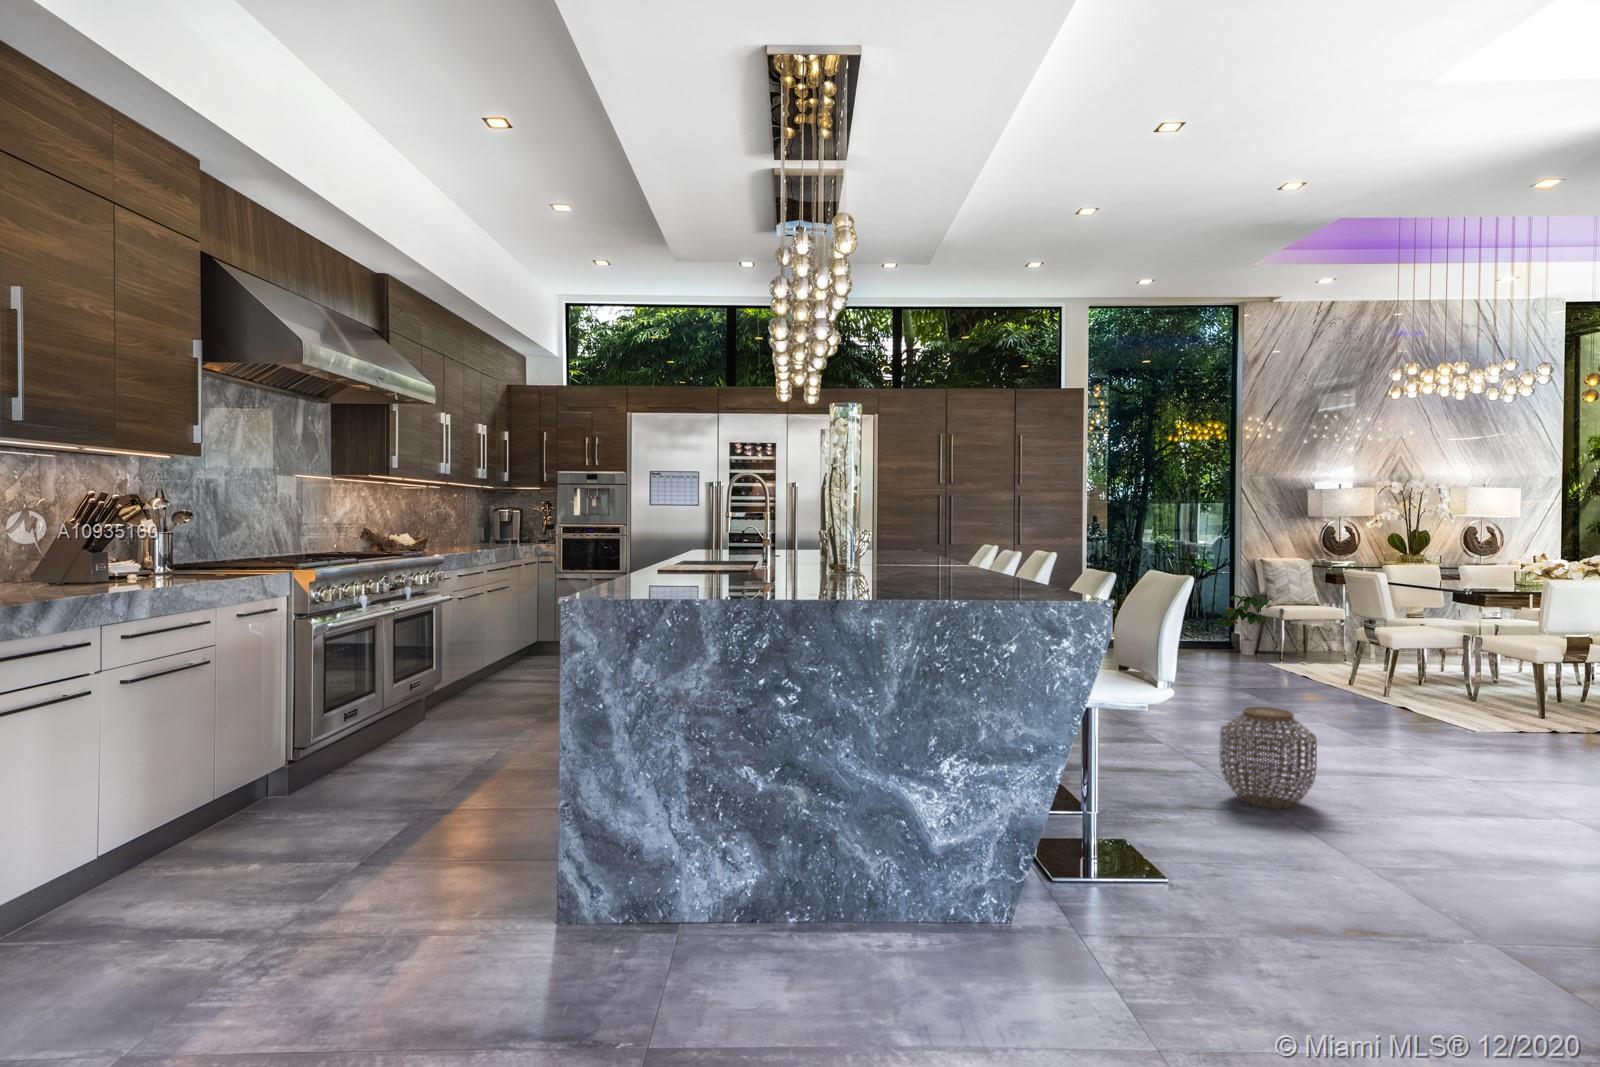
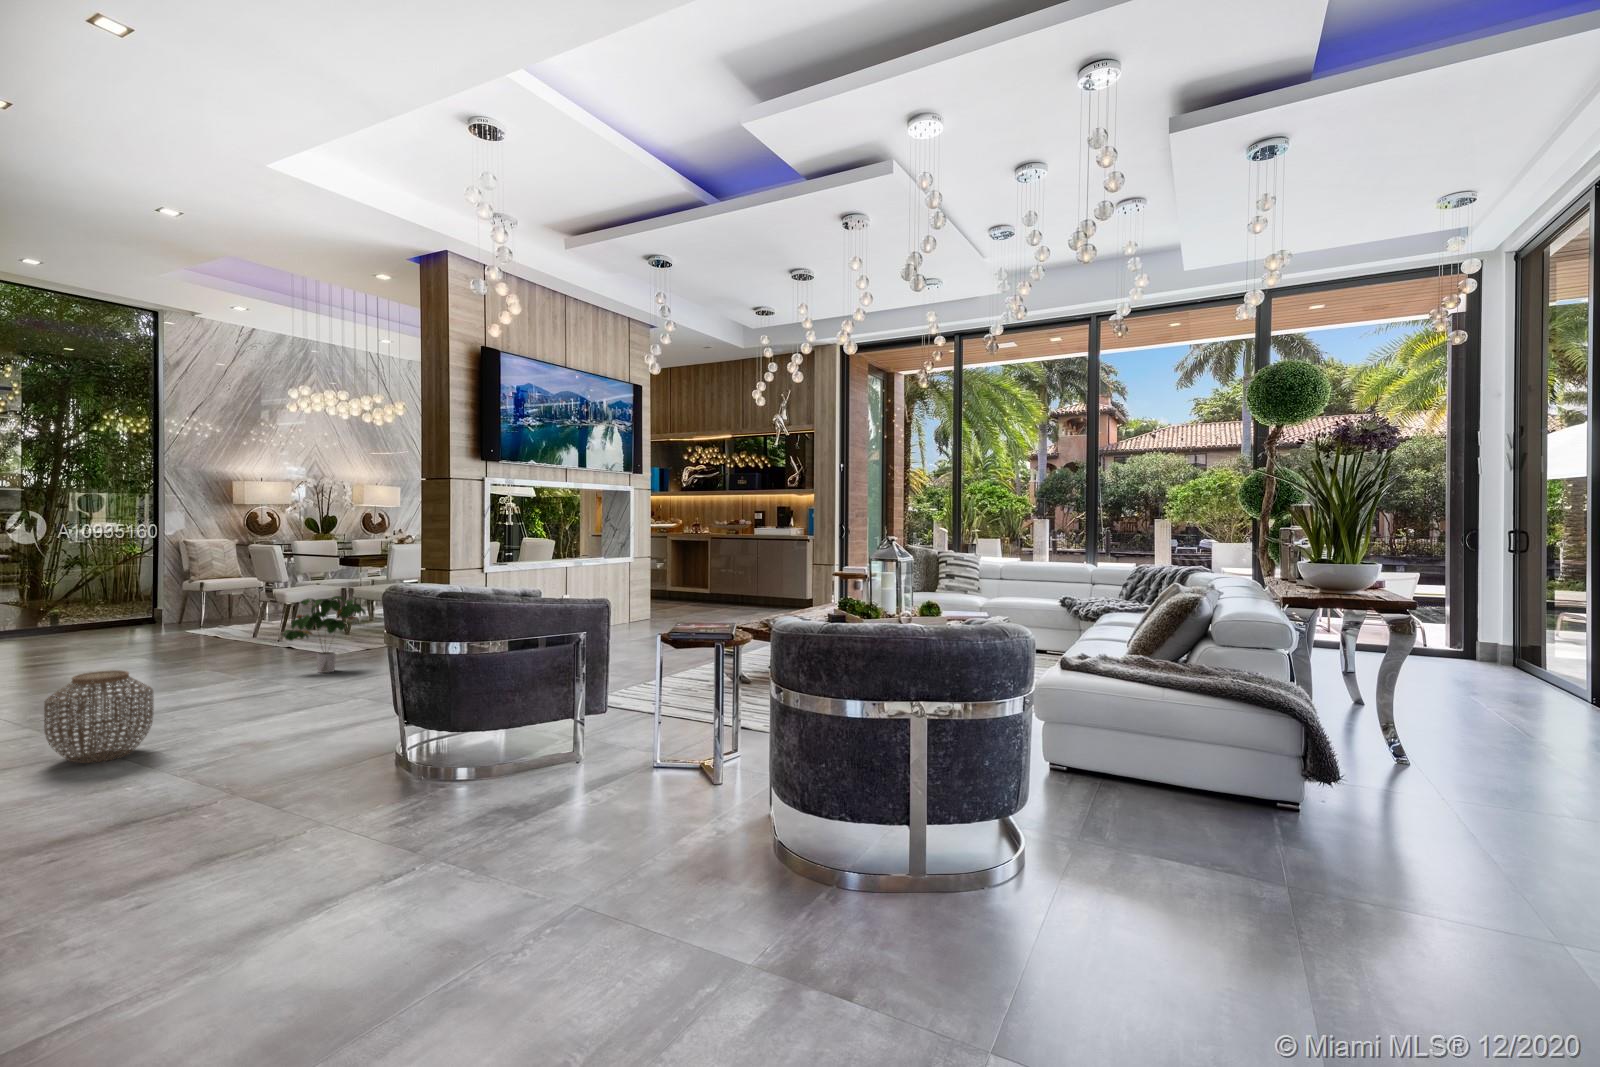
potted plant: present [1217,595,1269,655] -> present [283,596,366,673]

